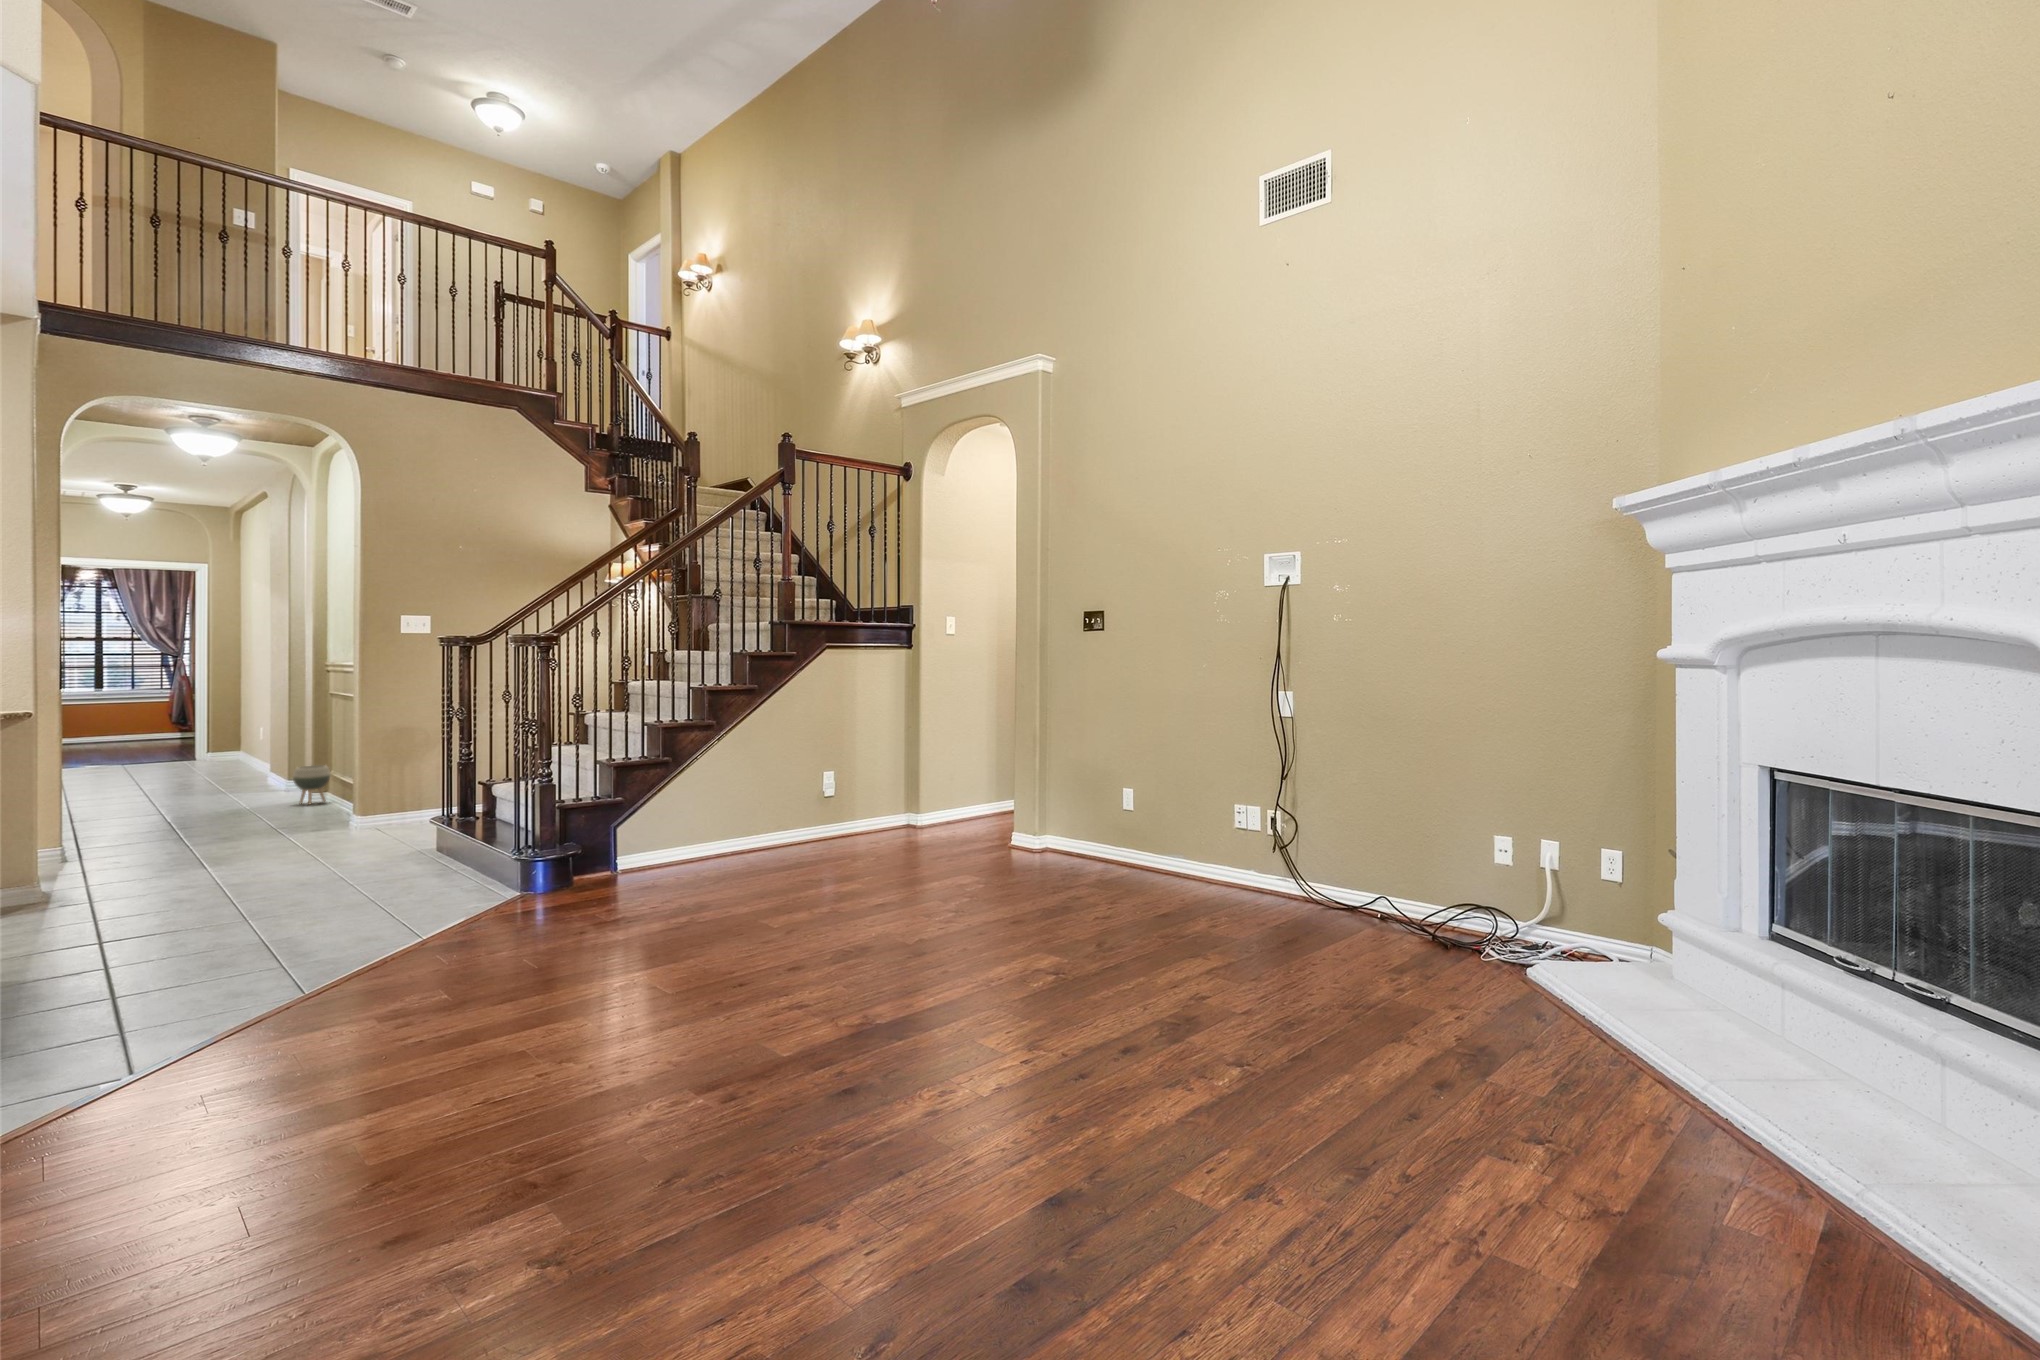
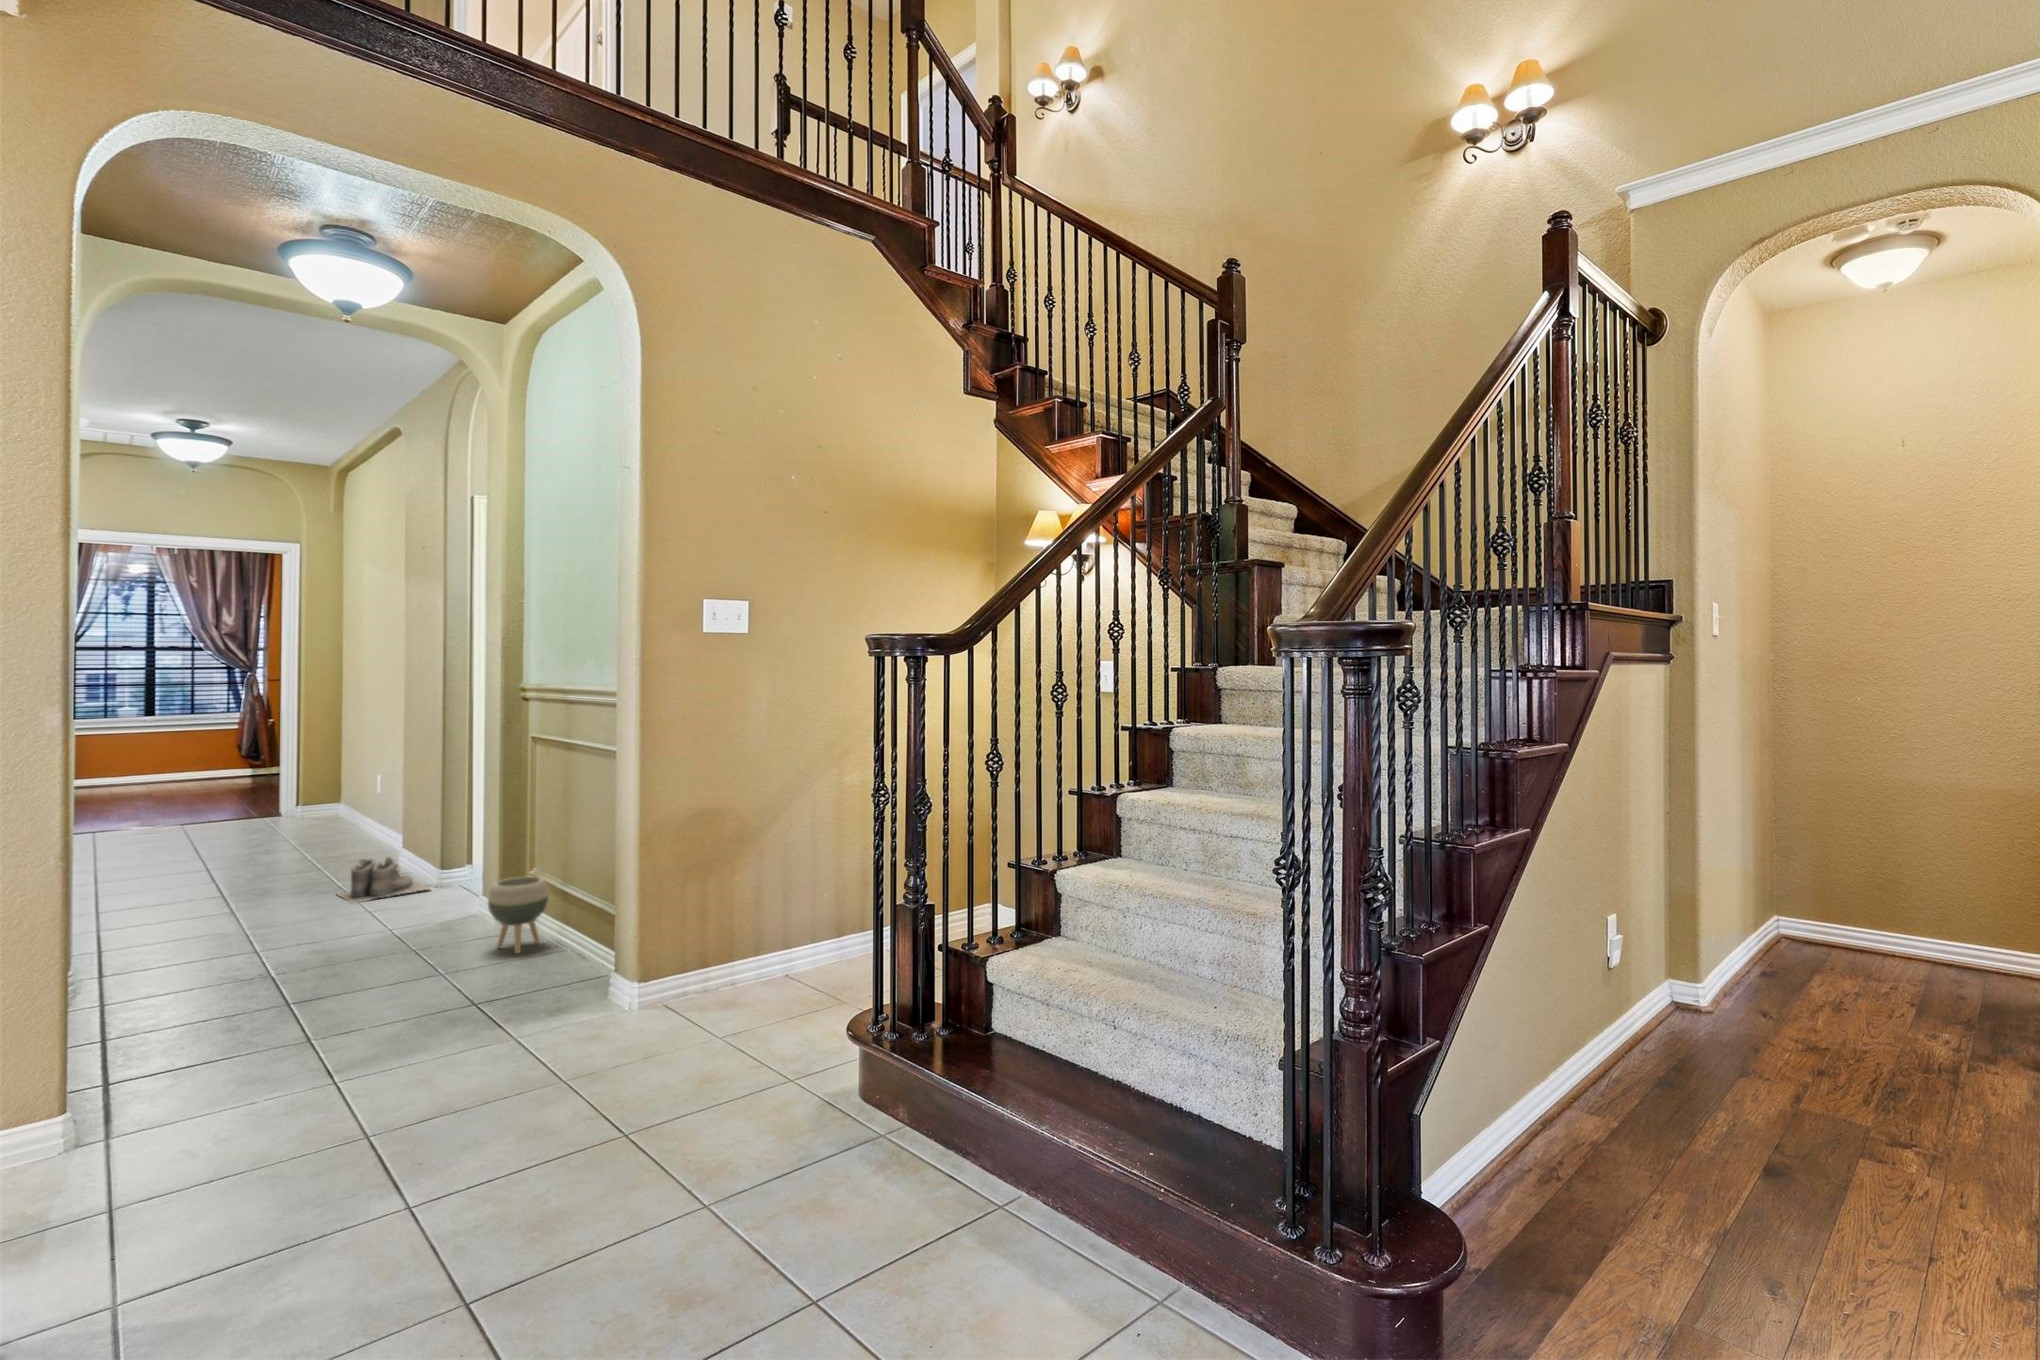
boots: none [216,765,279,791] -> present [338,857,429,904]

